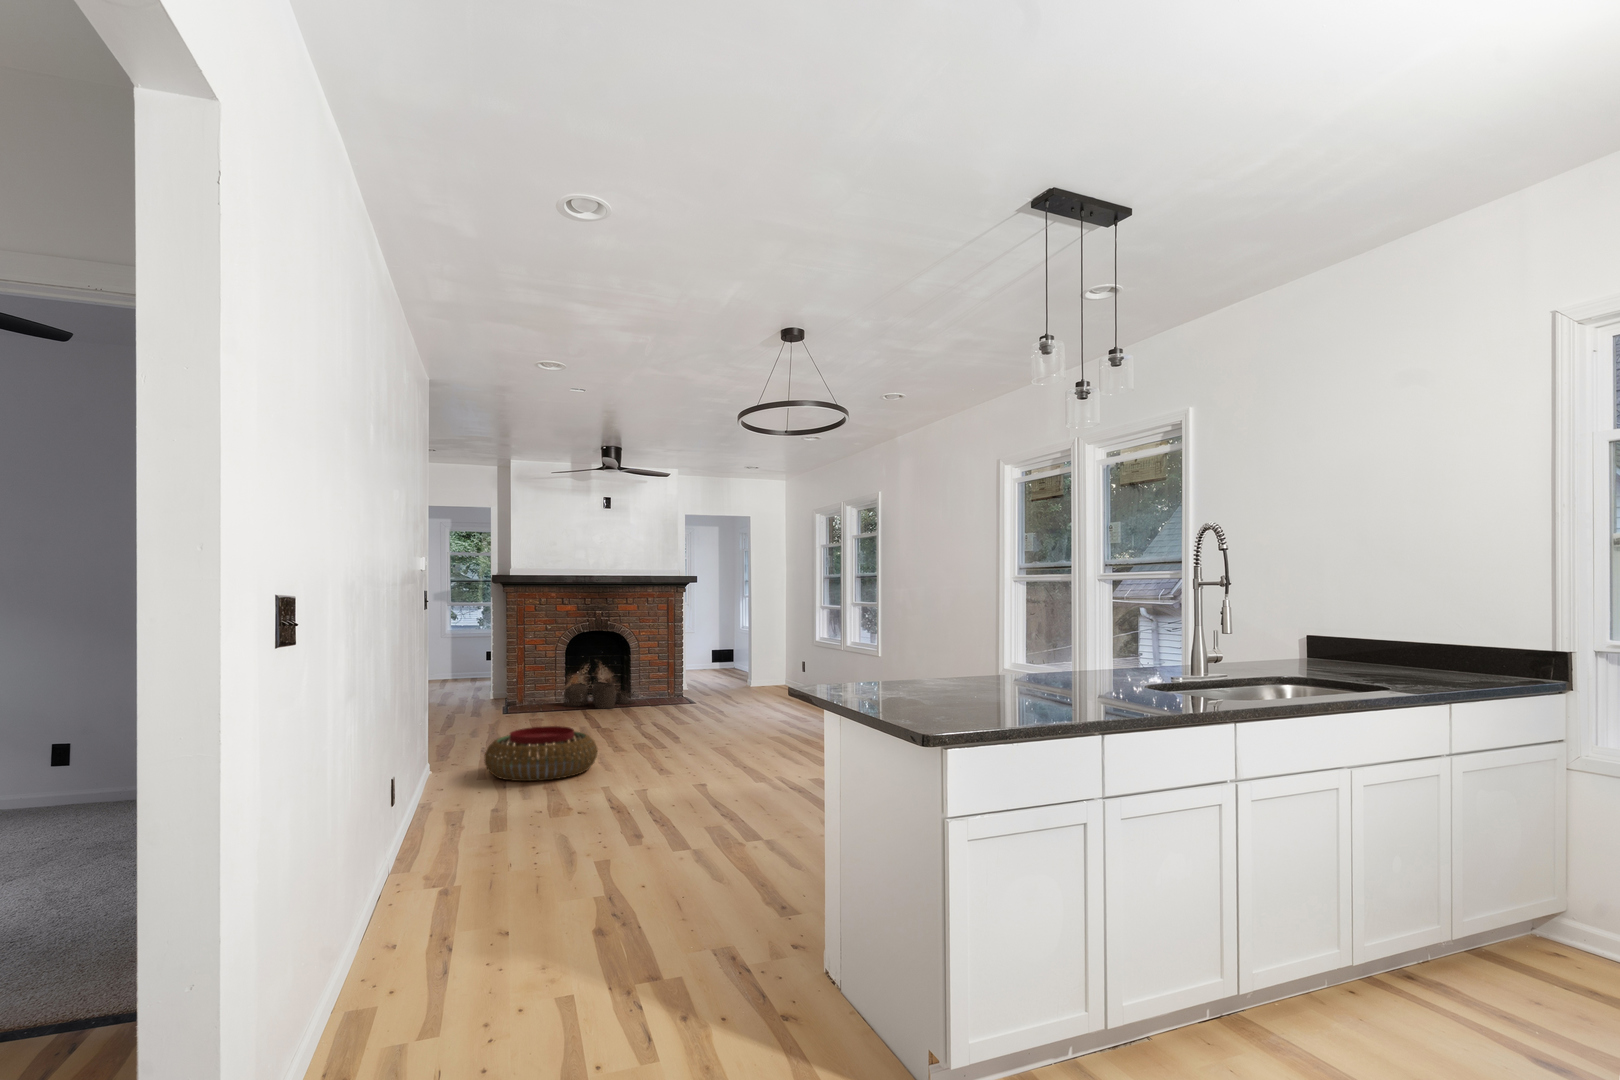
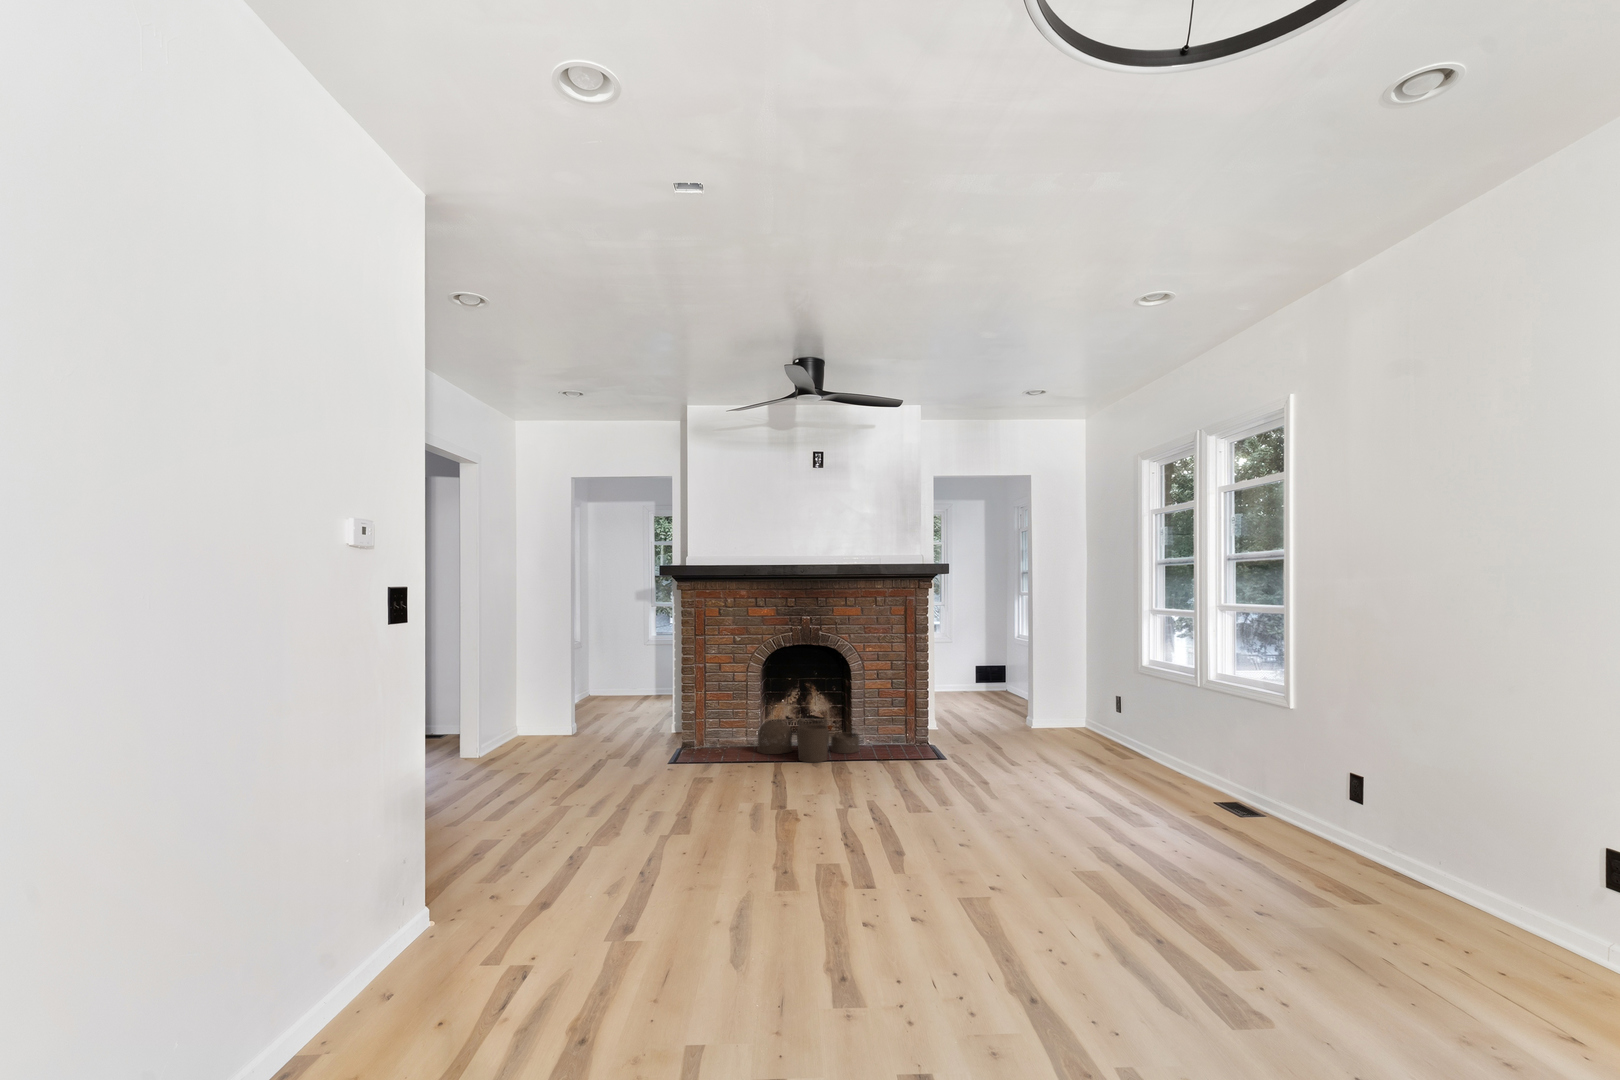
pouf: present [484,726,597,781] -> none [483,856,720,1011]

